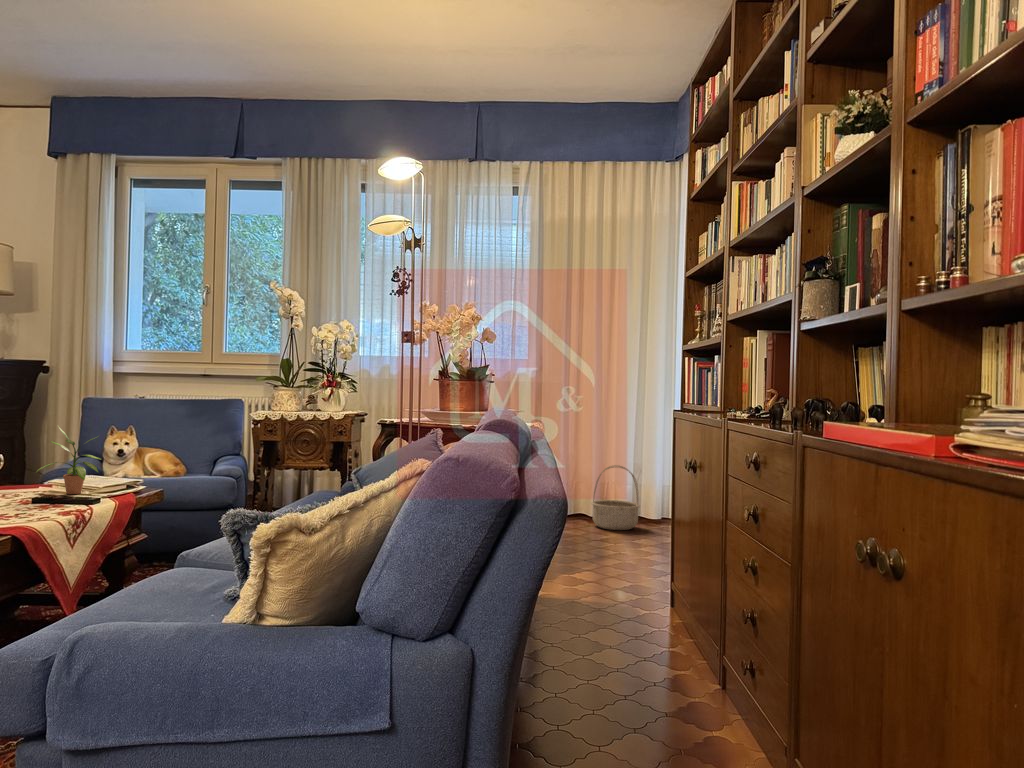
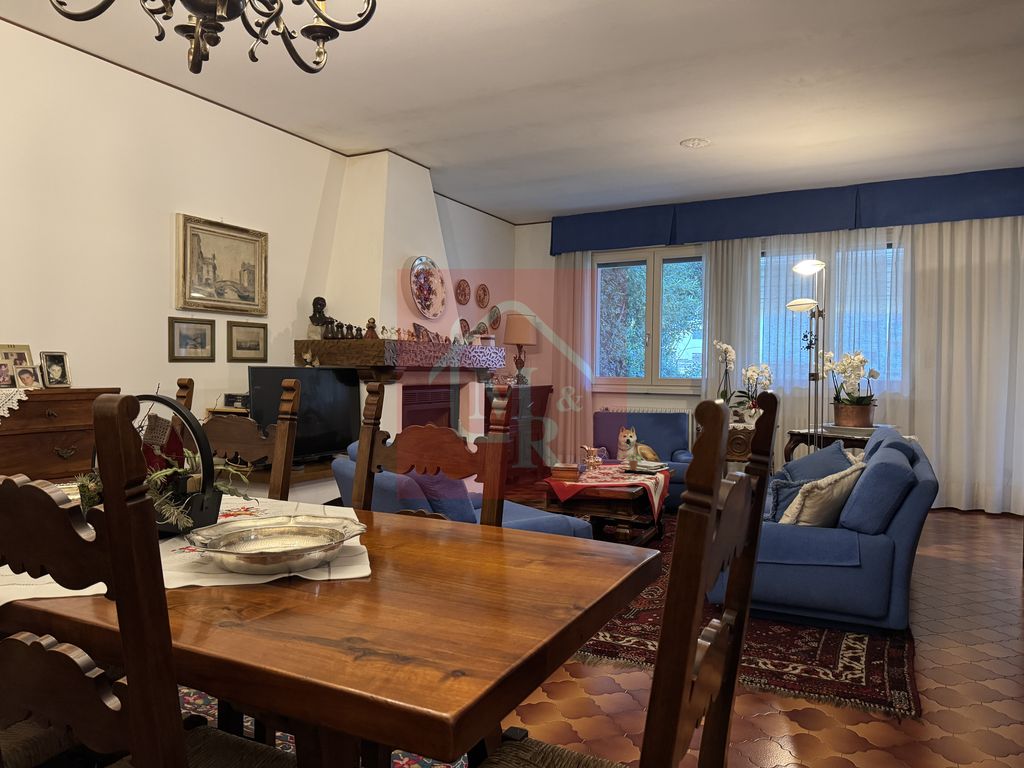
basket: present [592,465,640,530] -> none [961,470,1009,523]

